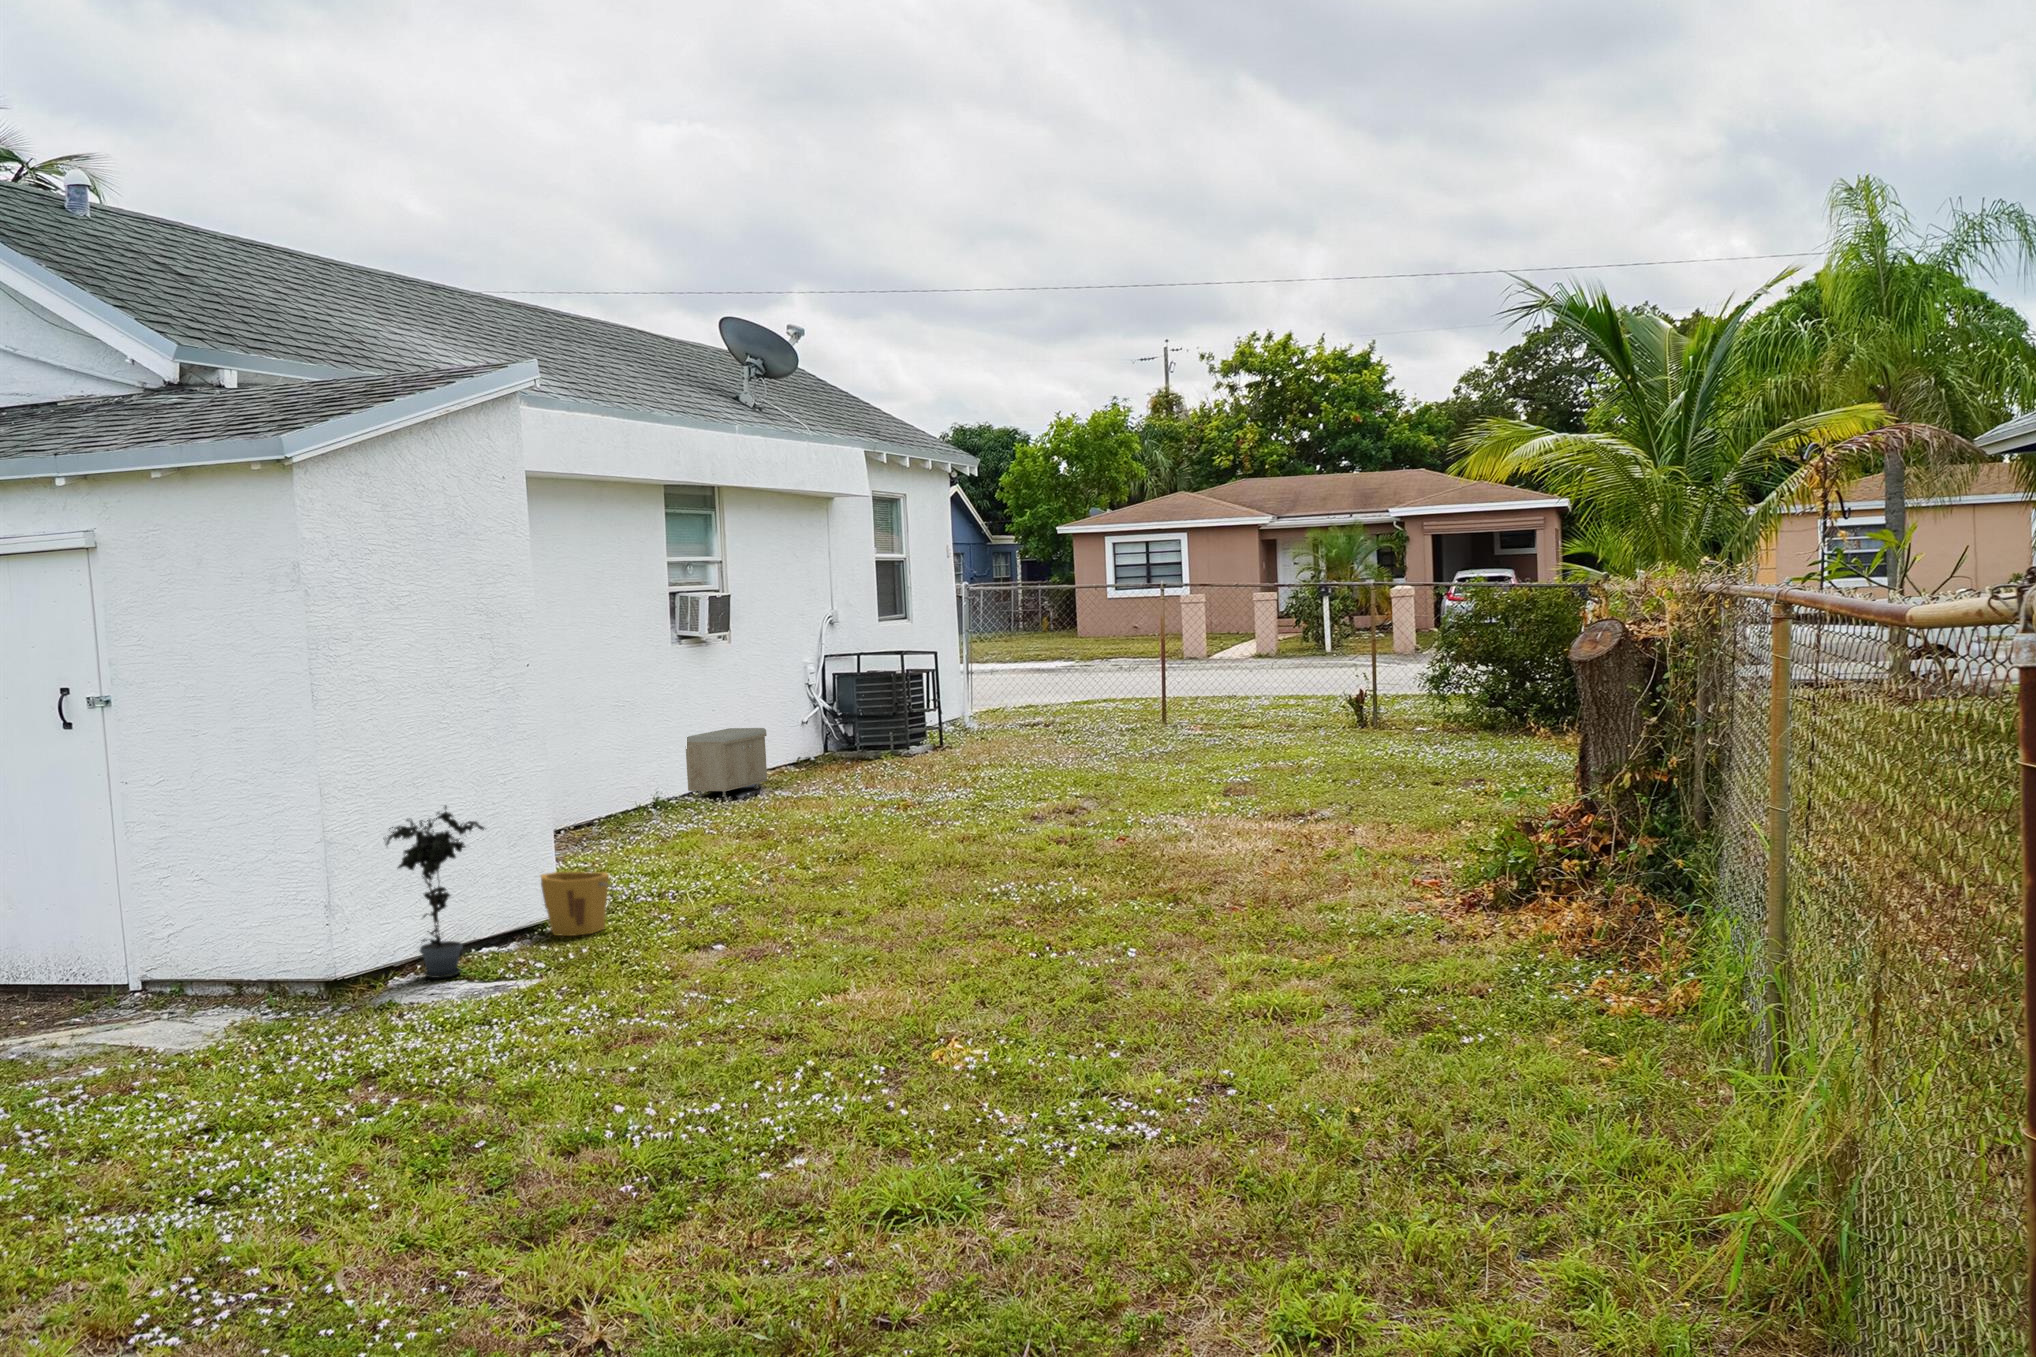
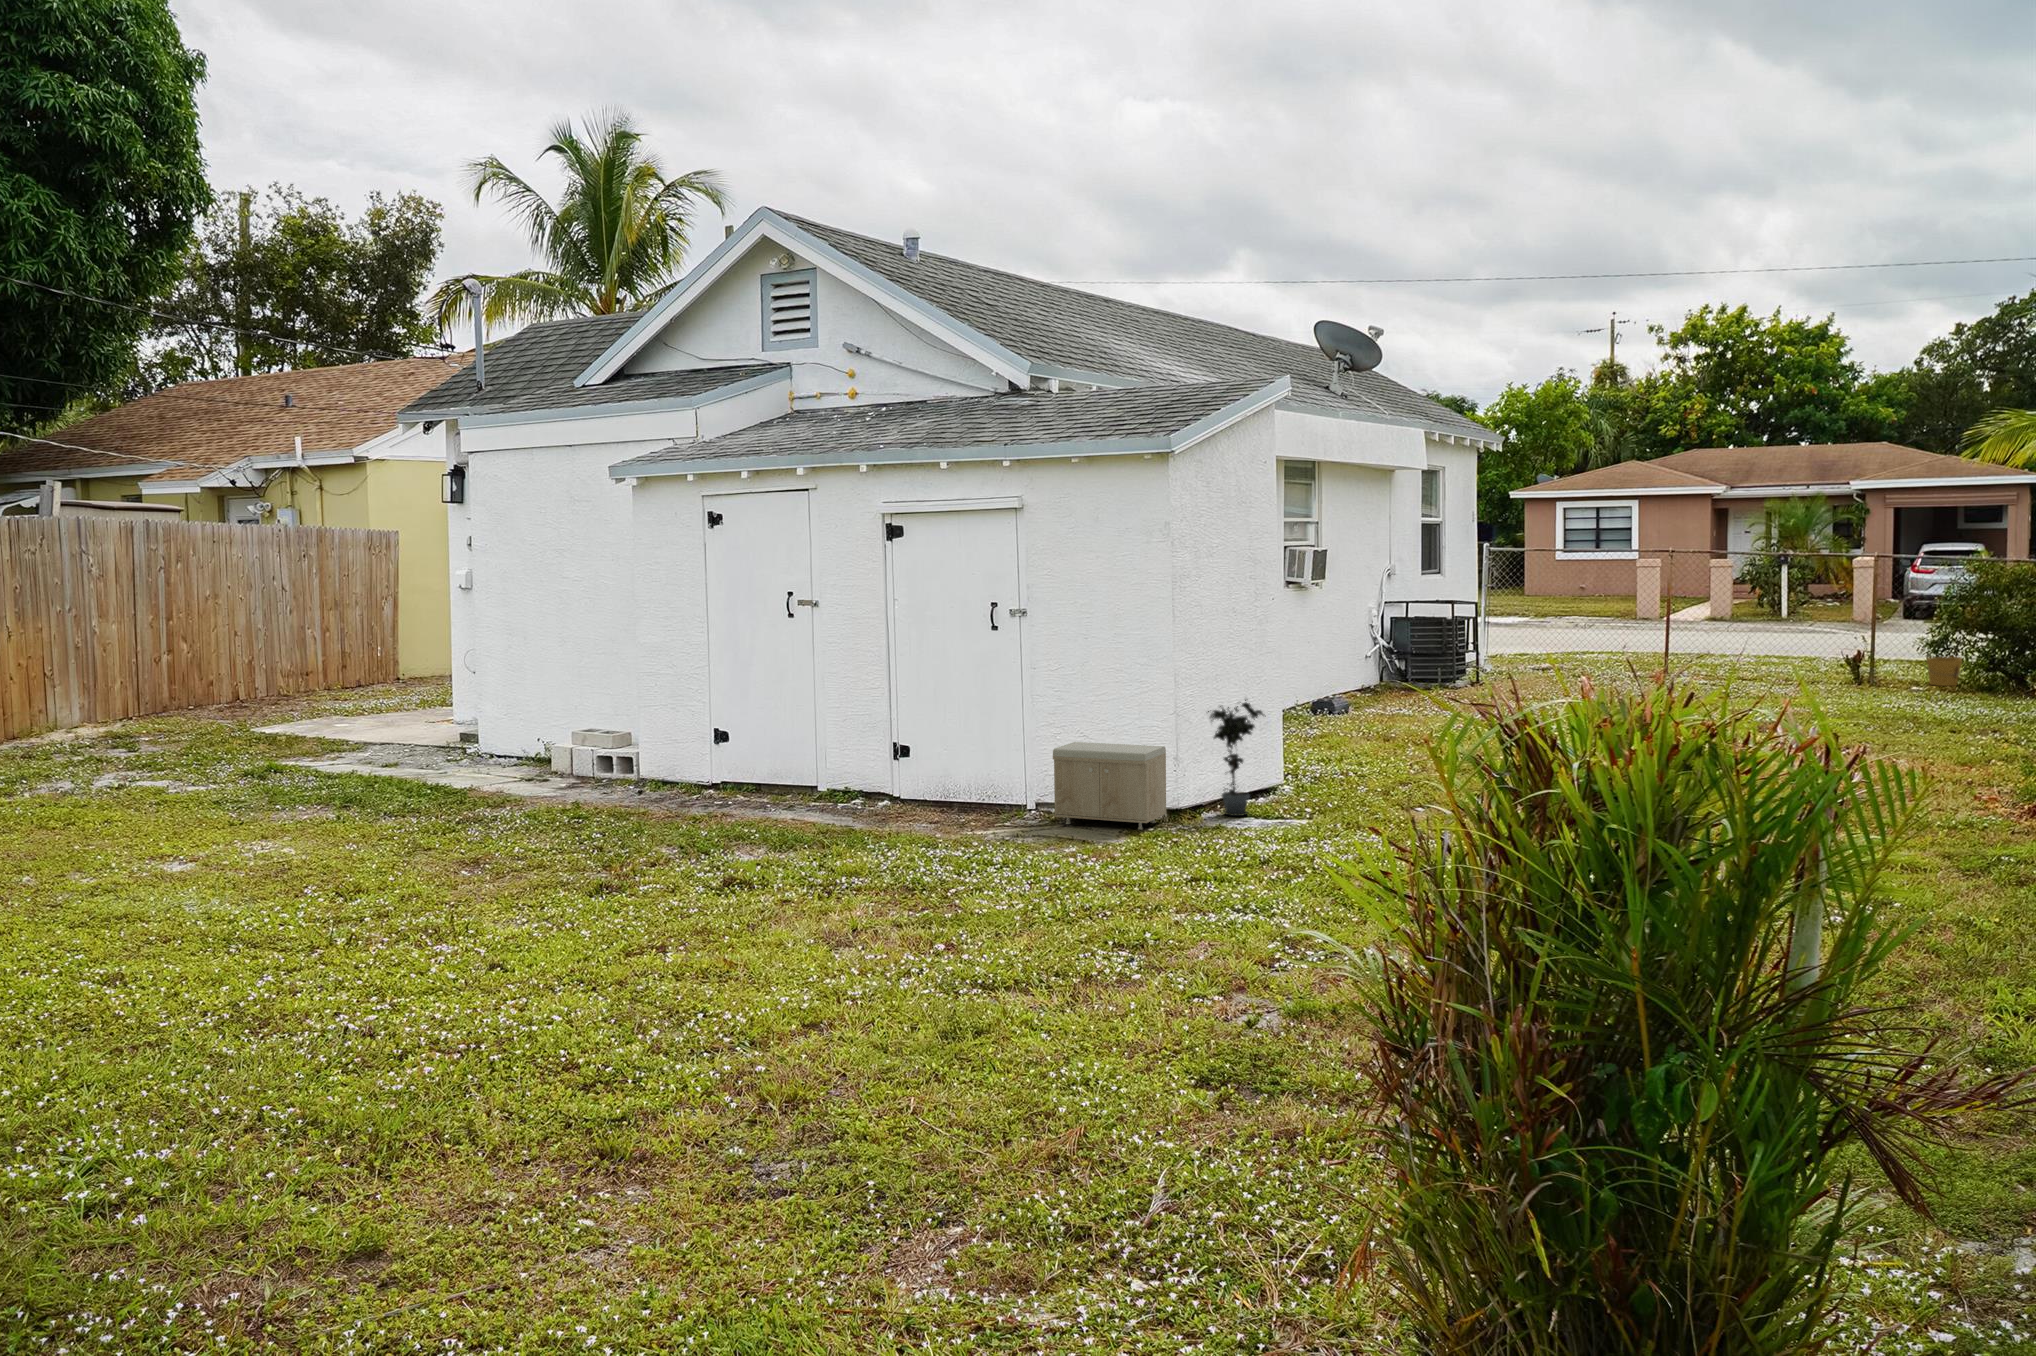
storage bench: present [686,728,767,797] -> present [1053,742,1166,829]
bucket: present [541,872,612,936] -> present [1926,656,1964,686]

